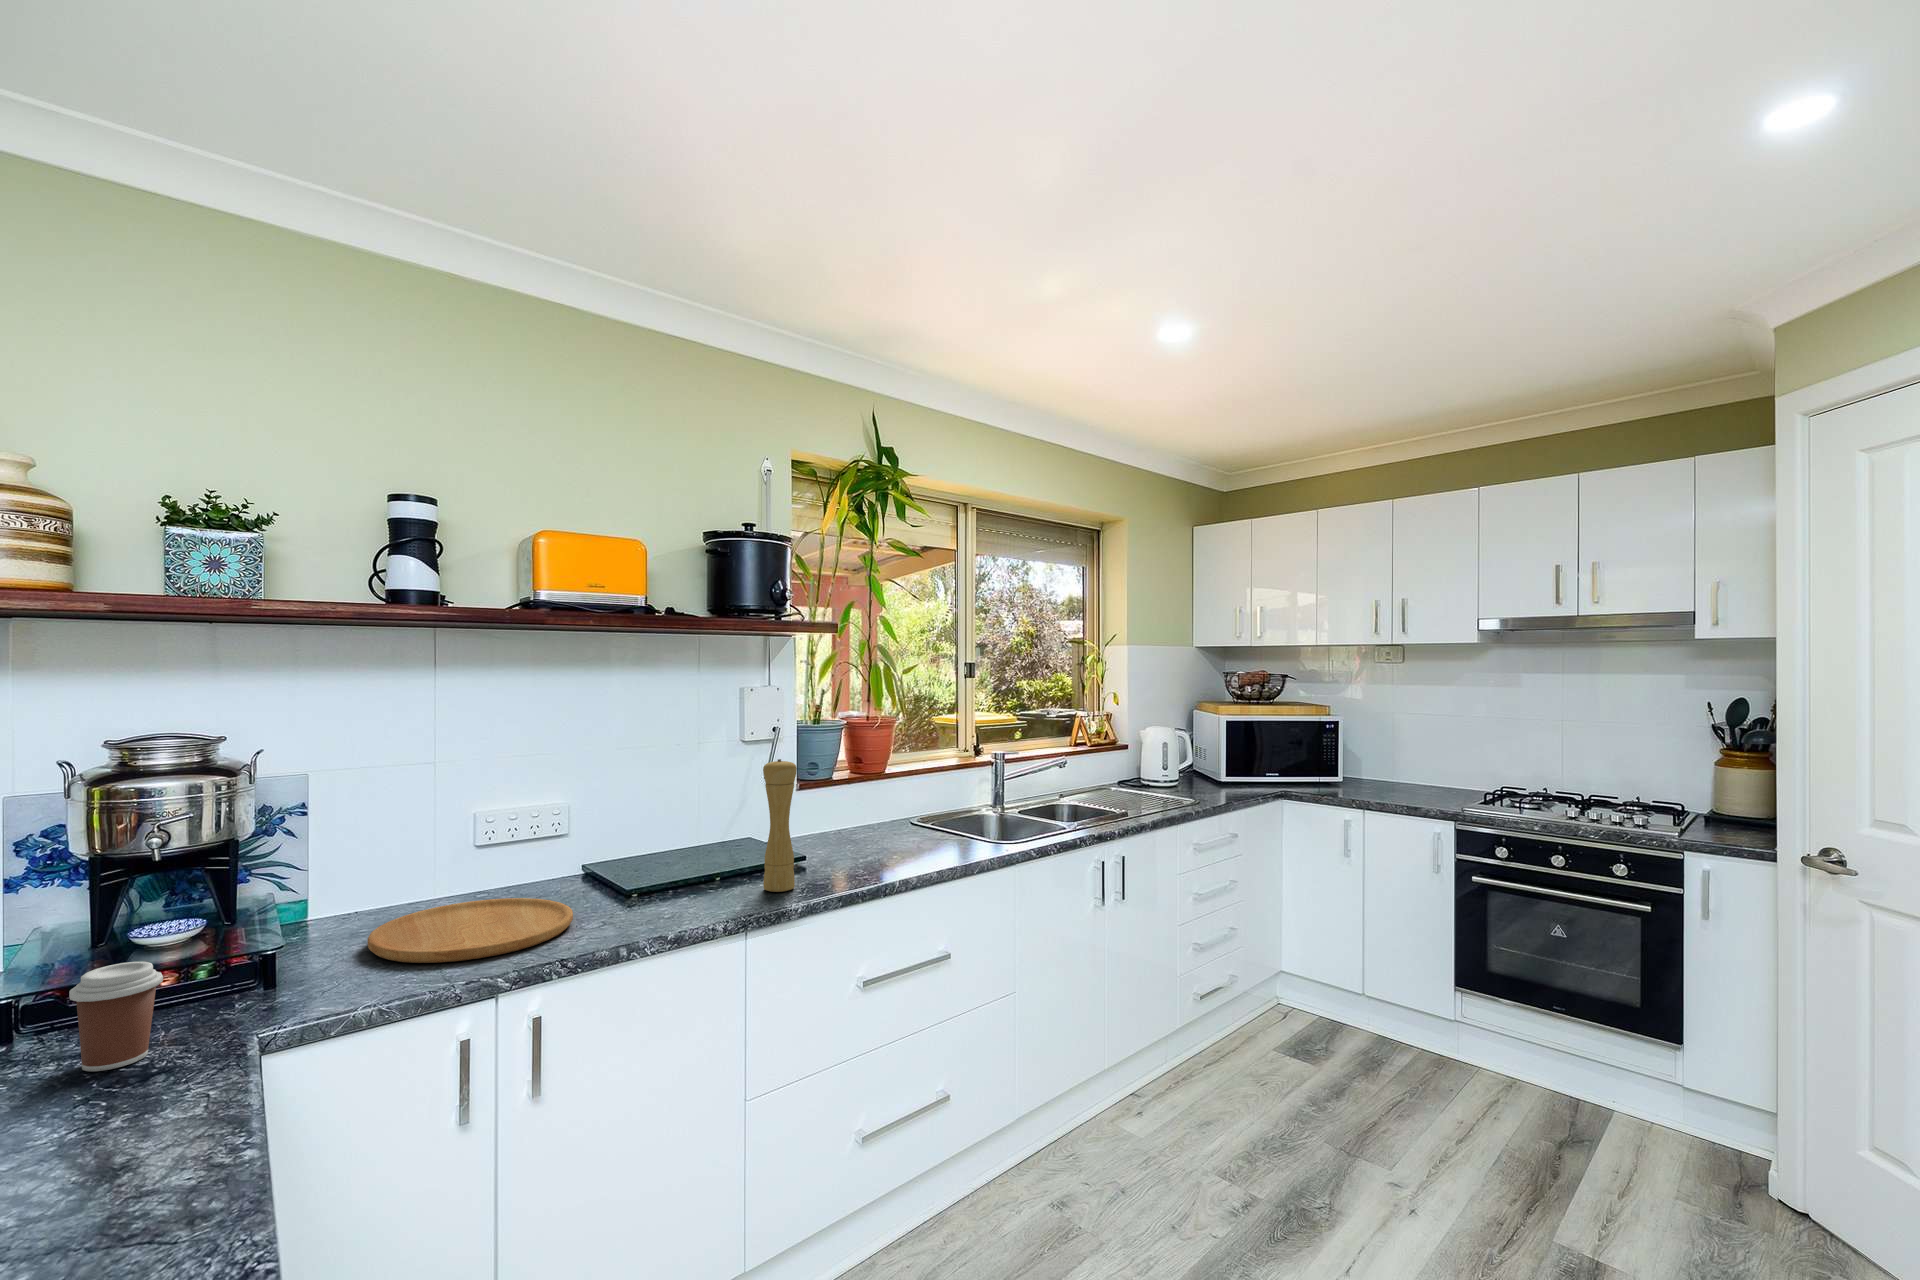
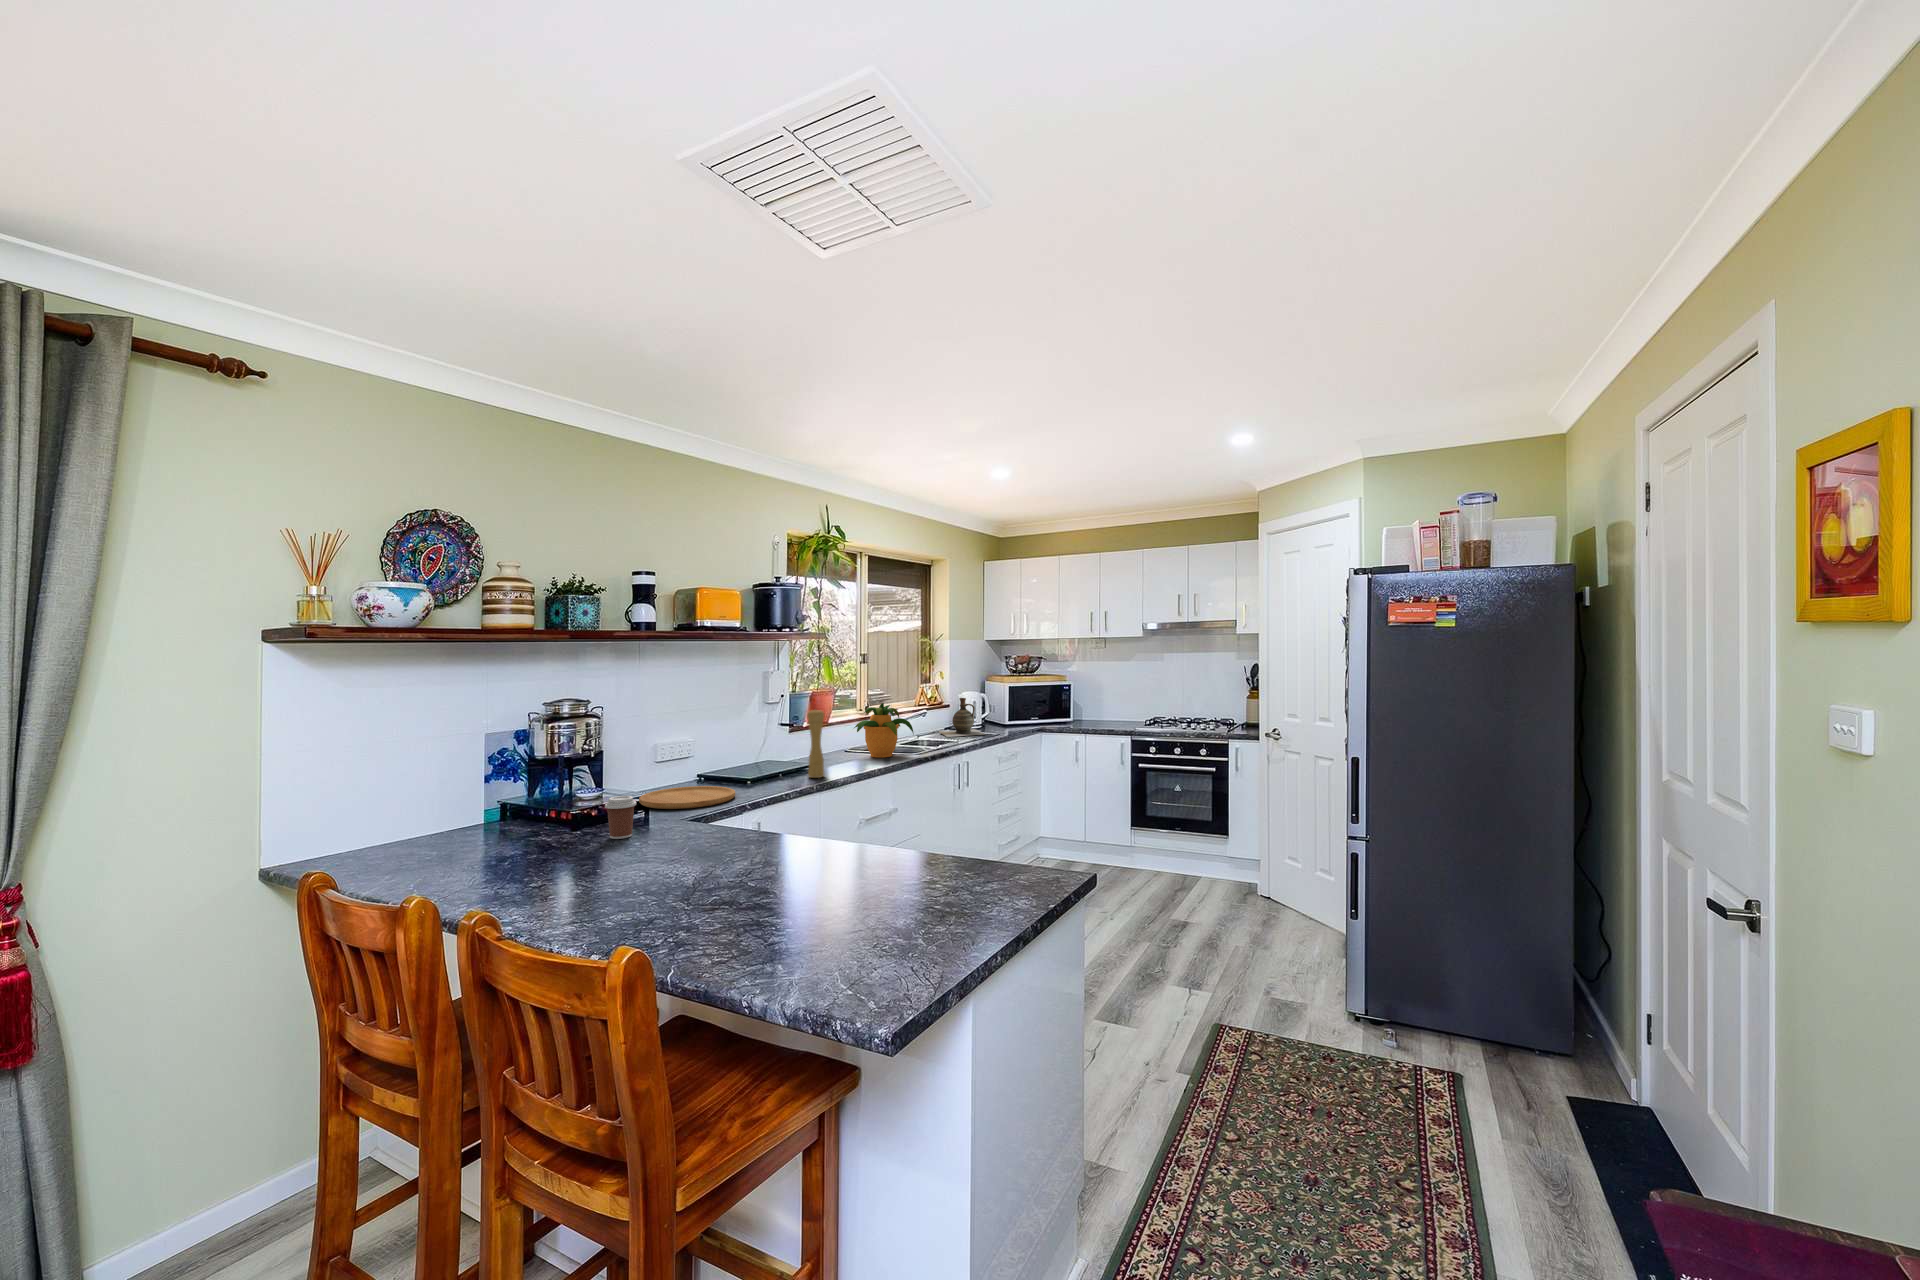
ceramic jug: none [1096,738,1173,804] -> present [939,698,984,737]
potted plant: none [899,748,1010,845] -> present [854,703,914,758]

